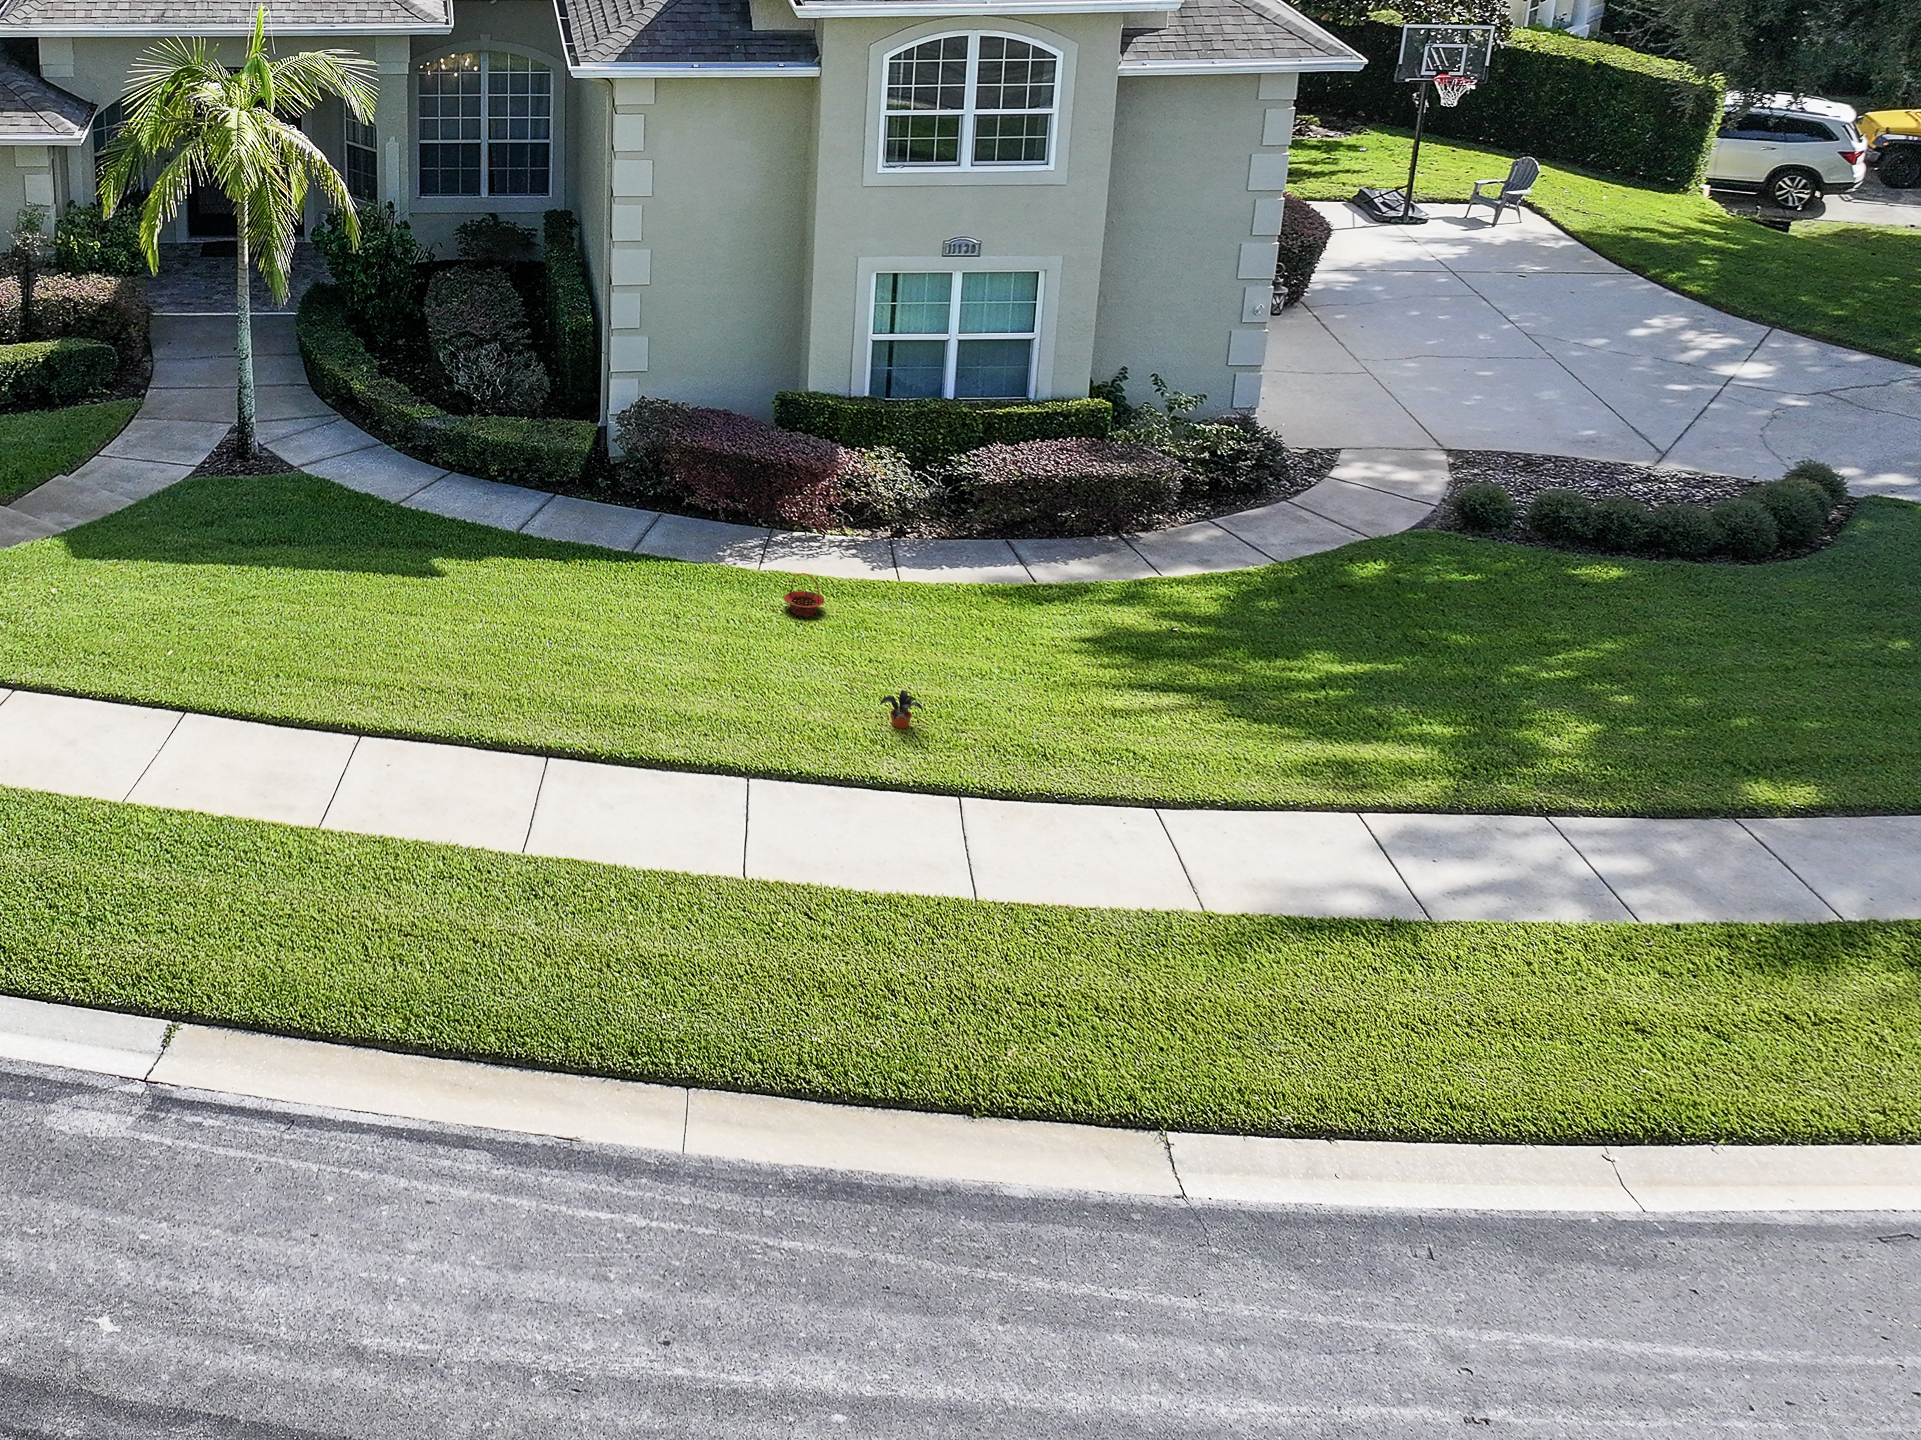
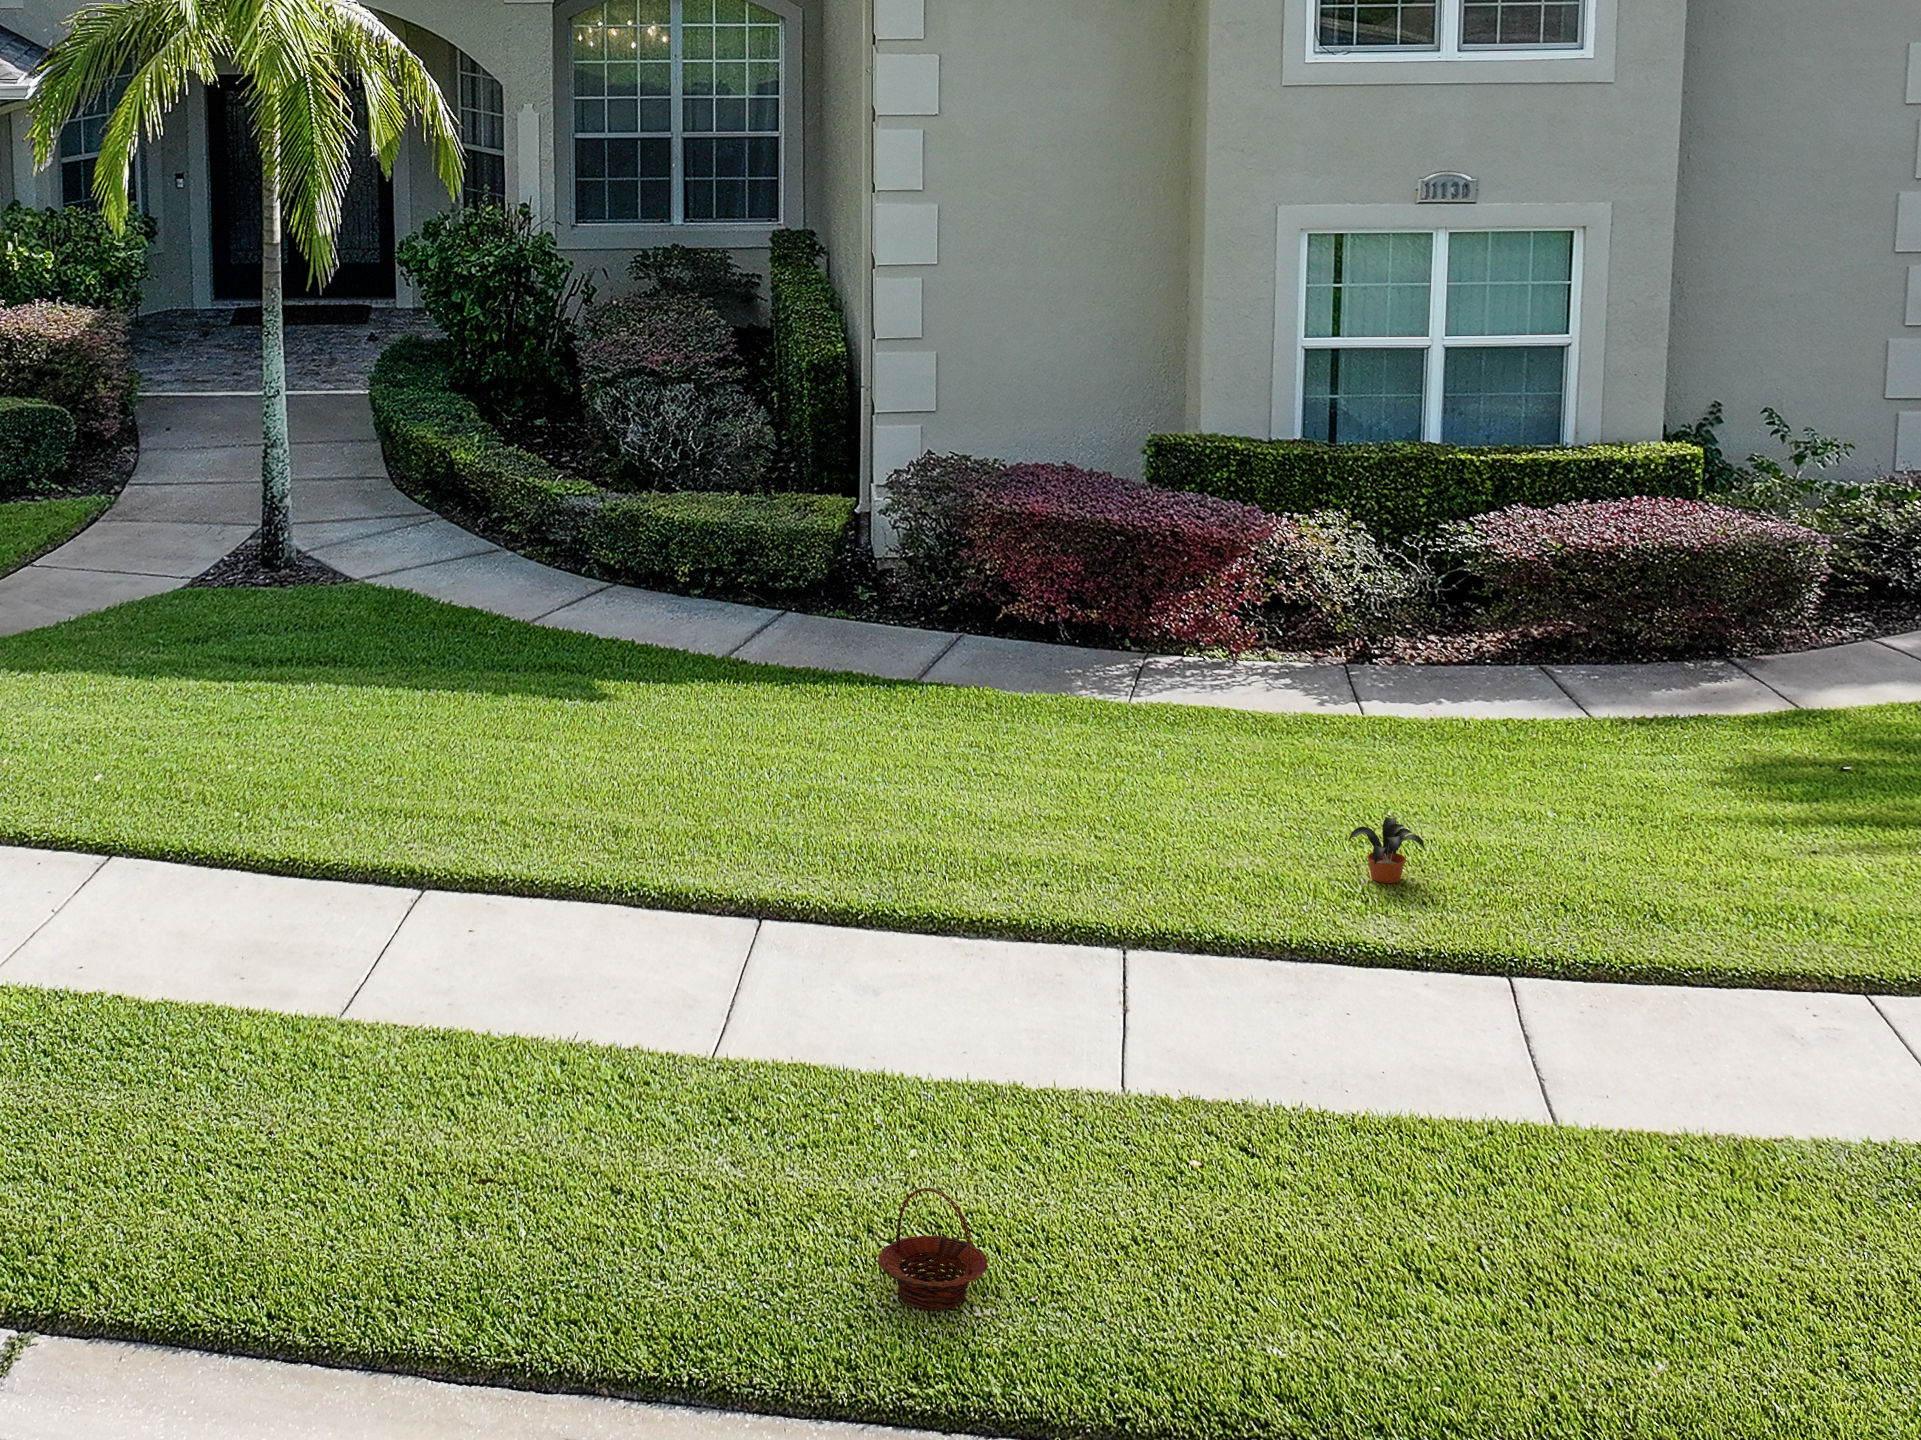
basket: present [784,573,824,616] -> present [878,1188,988,1310]

